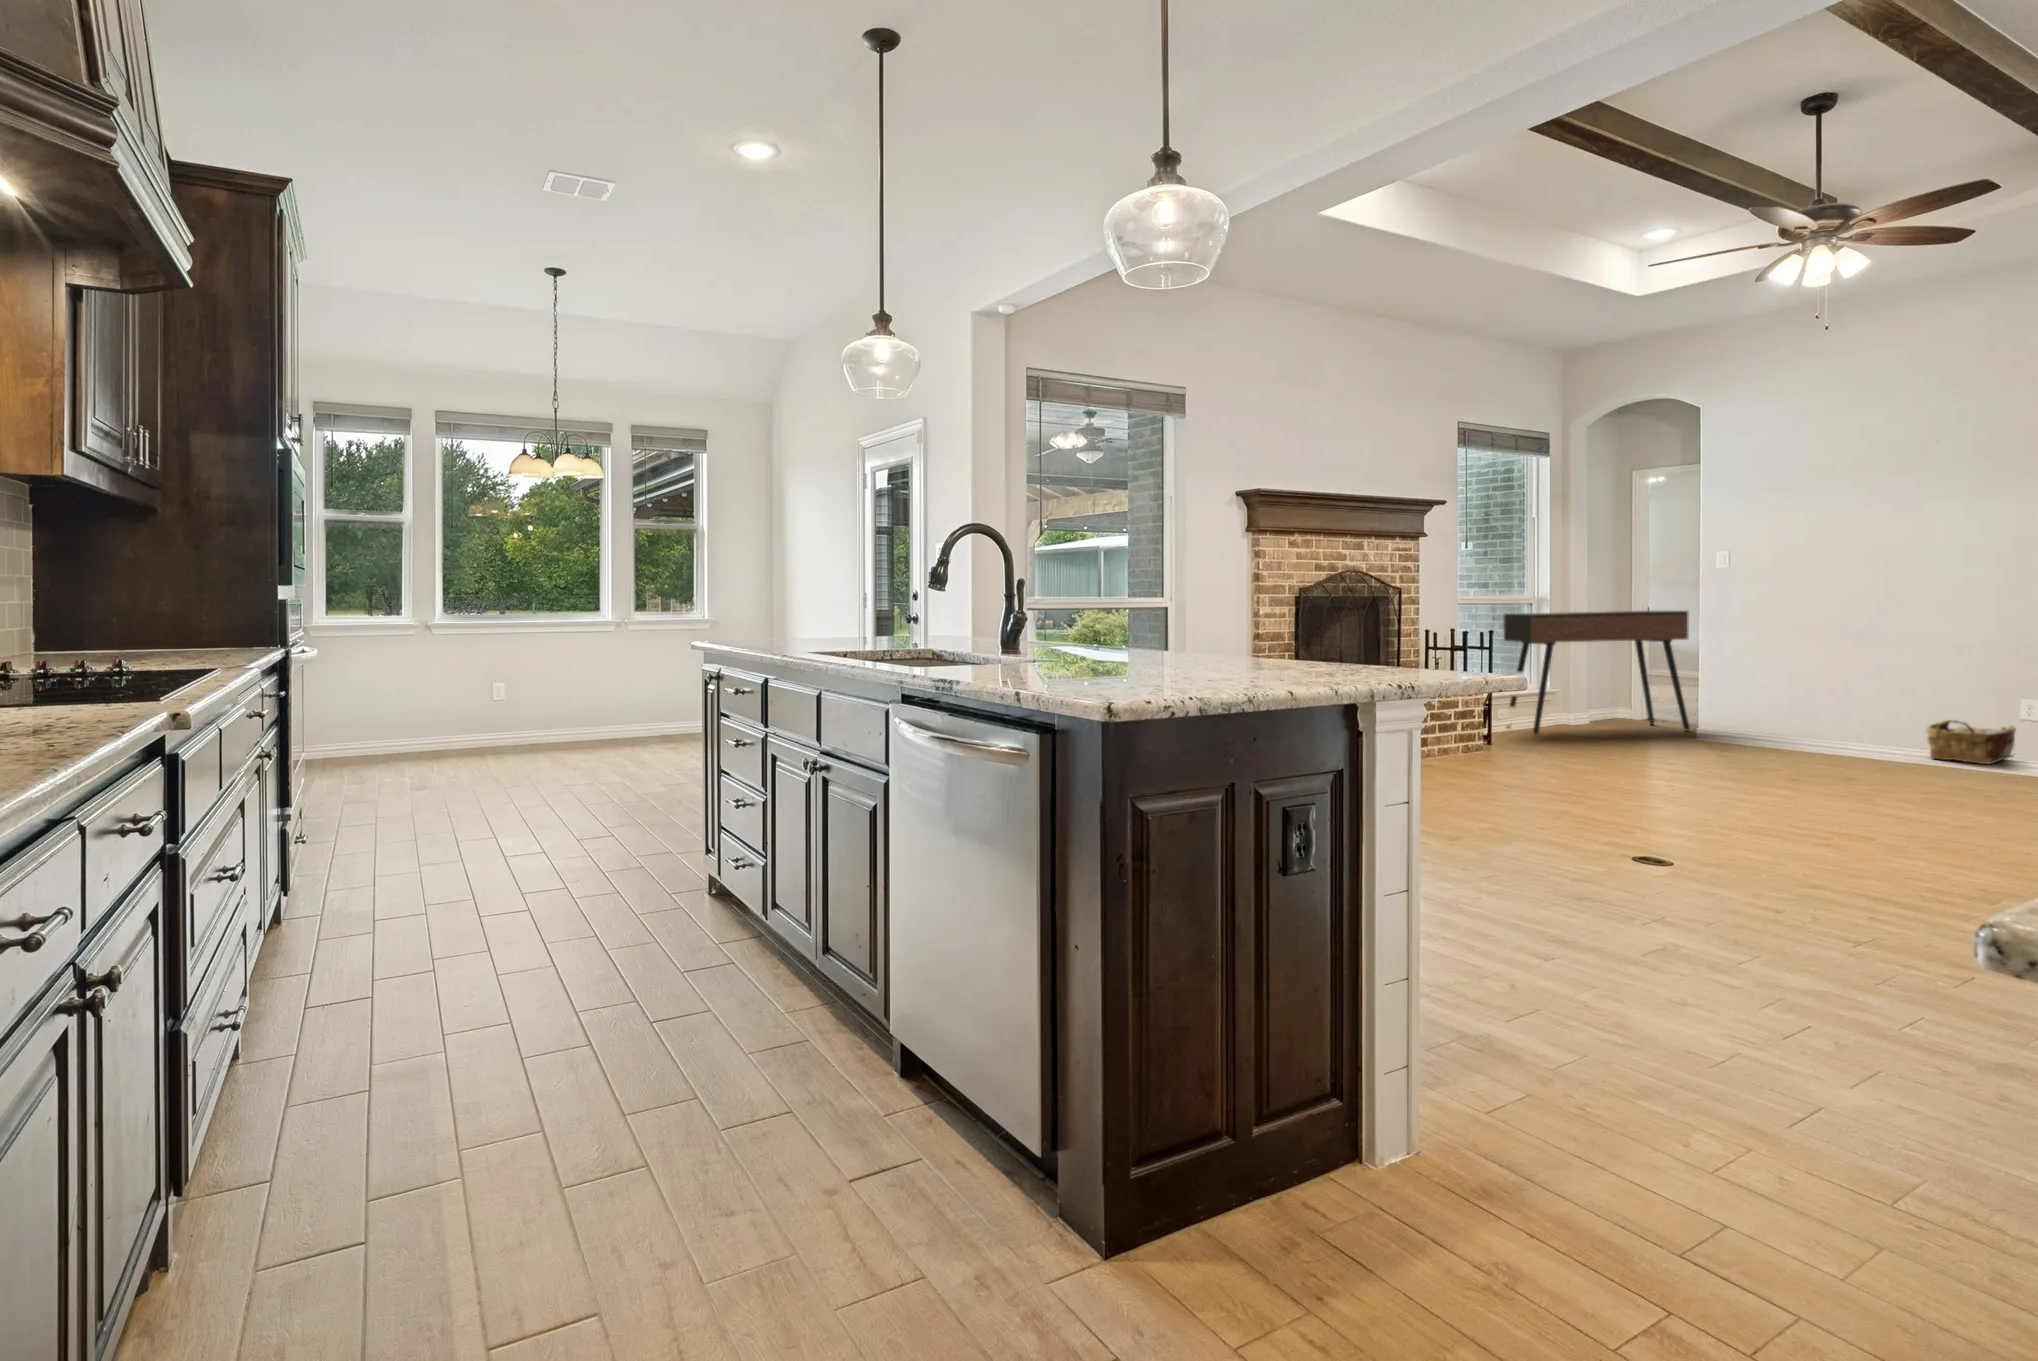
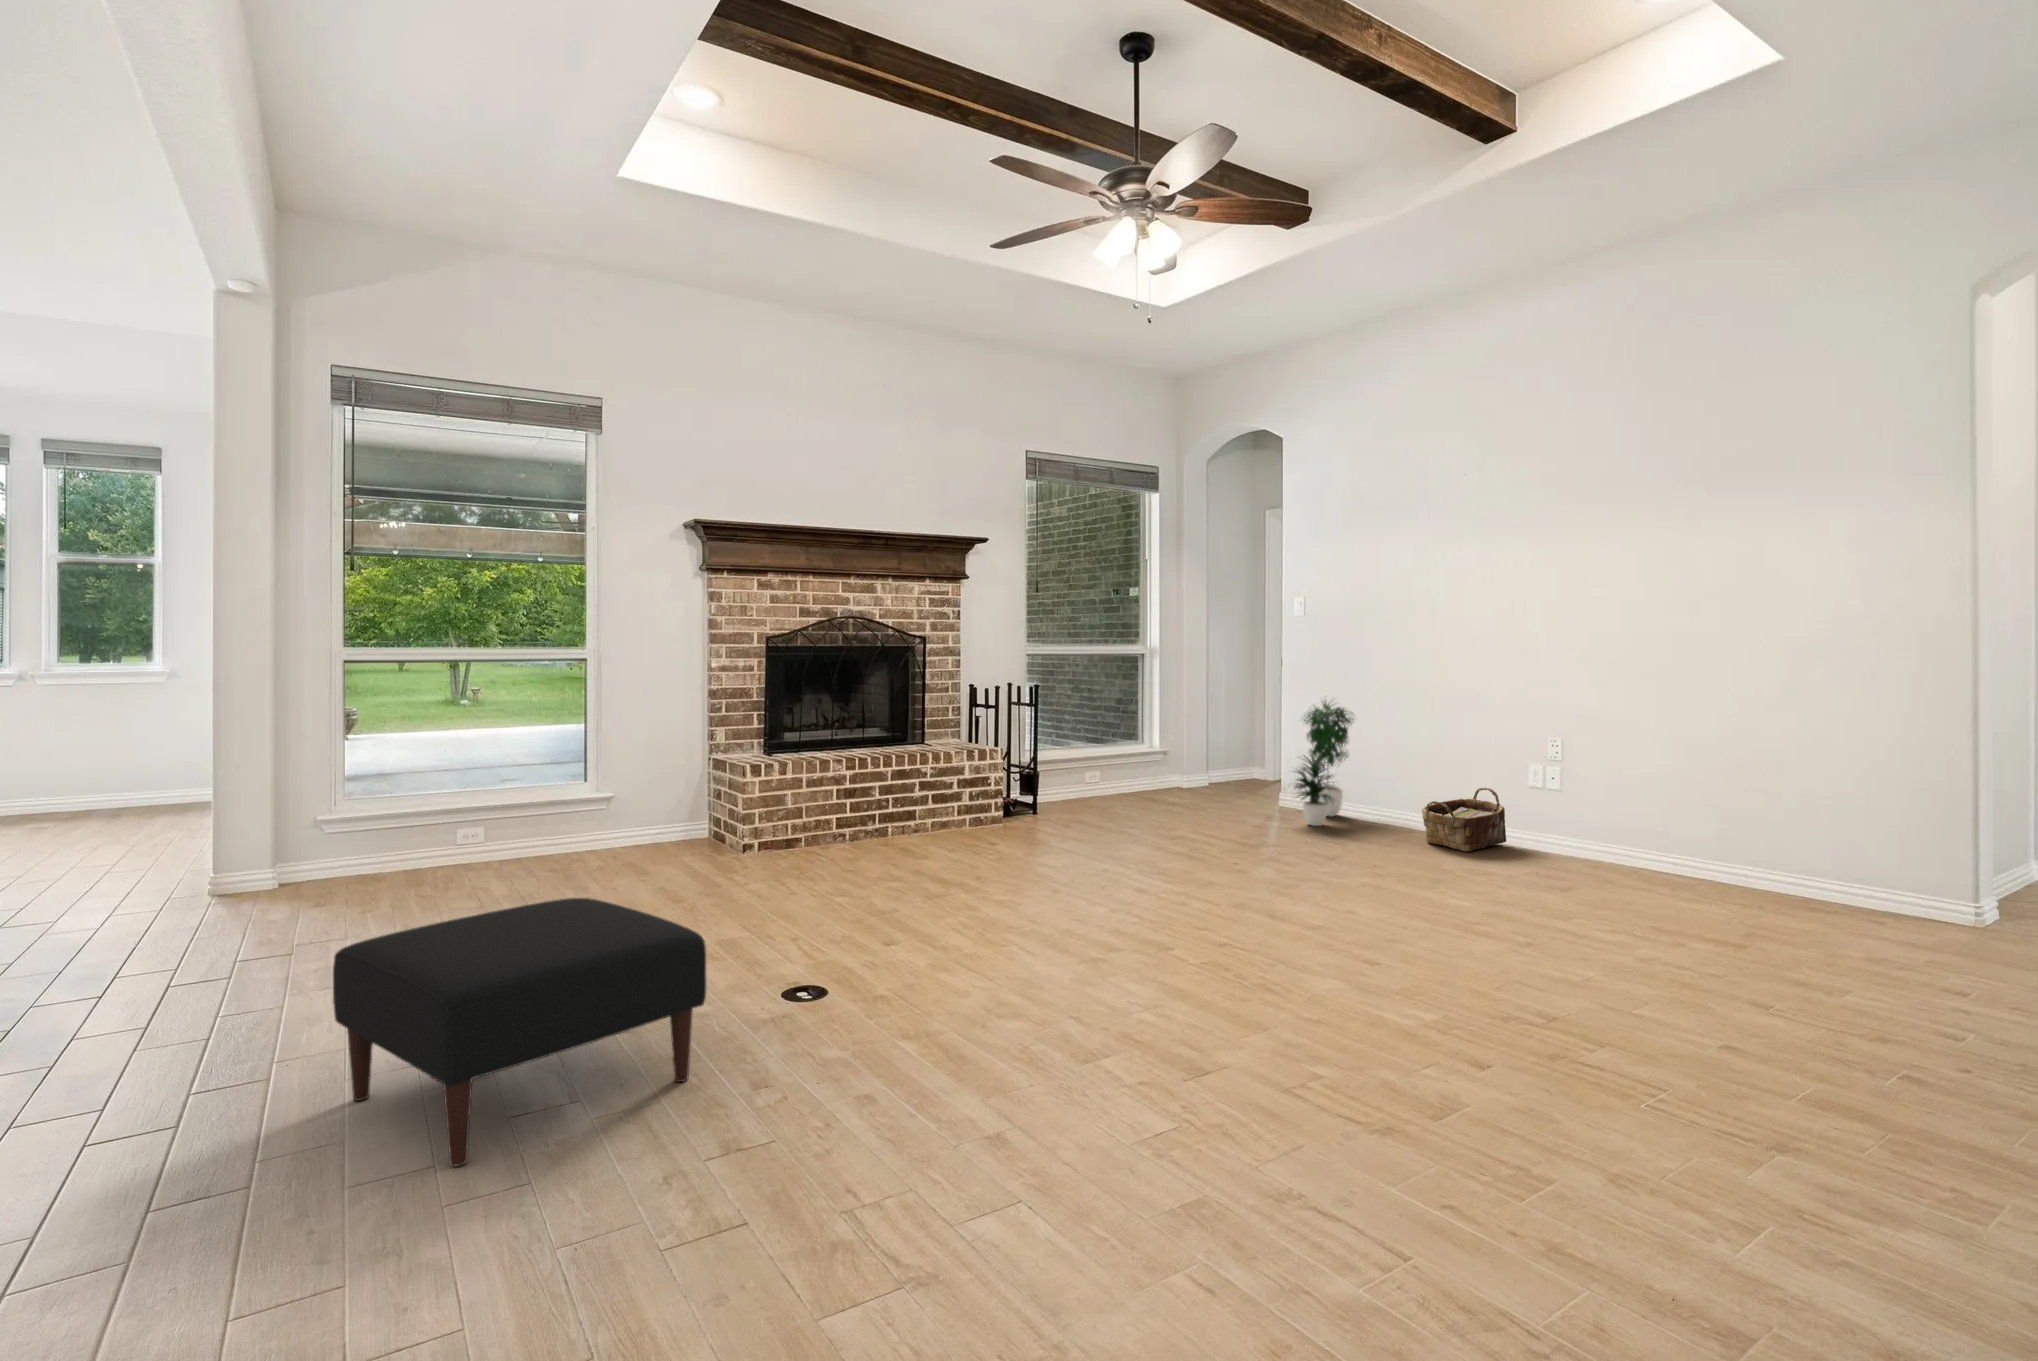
console table: present [1504,611,1690,734] -> none [1087,664,1268,802]
potted plant: none [1750,632,1815,748] -> present [1288,700,1354,826]
ottoman: none [1462,772,1734,950] -> present [333,898,706,1166]

